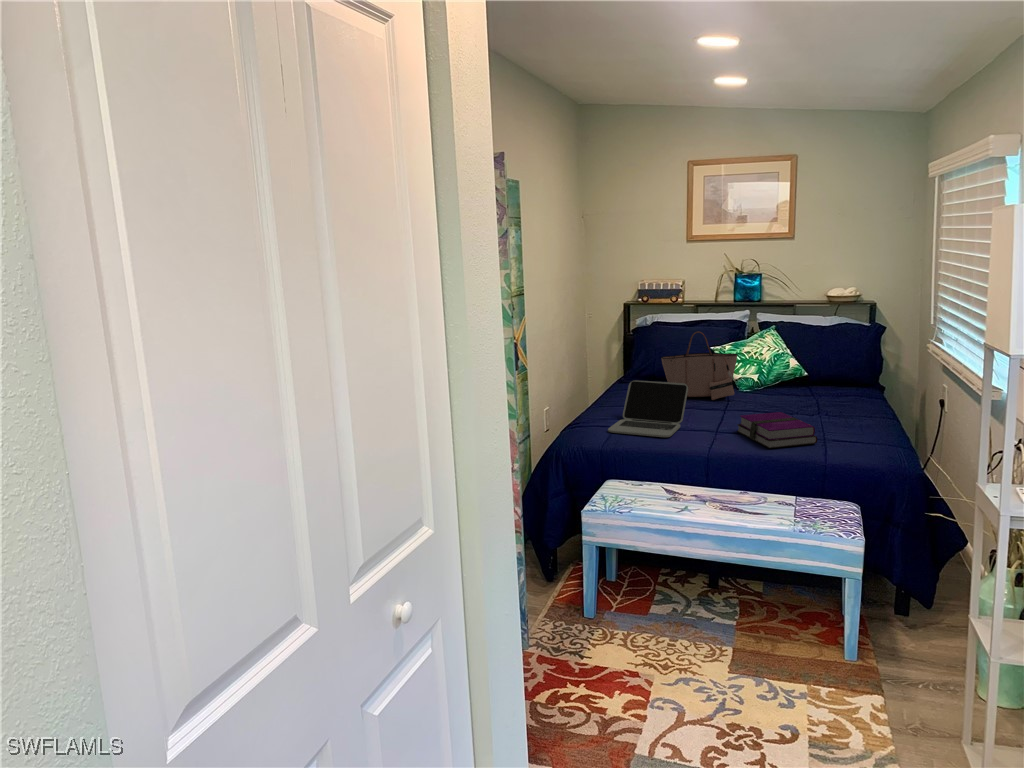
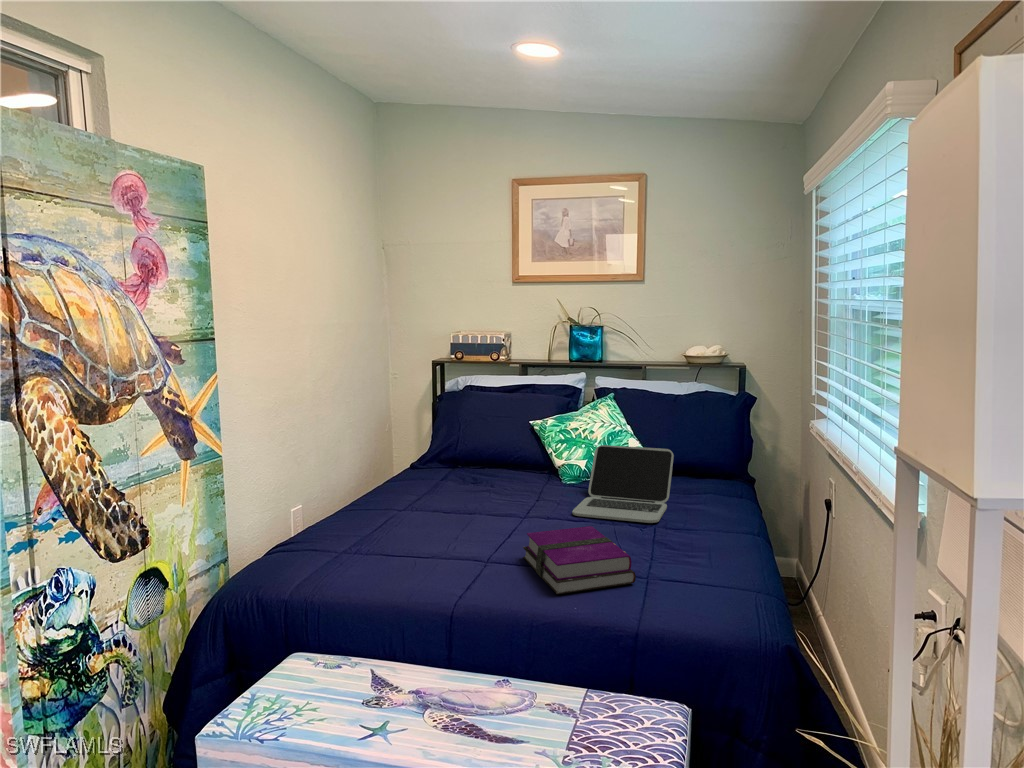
tote bag: present [661,332,737,400] -> none [446,401,551,500]
laptop: present [608,380,688,437] -> present [572,445,674,523]

